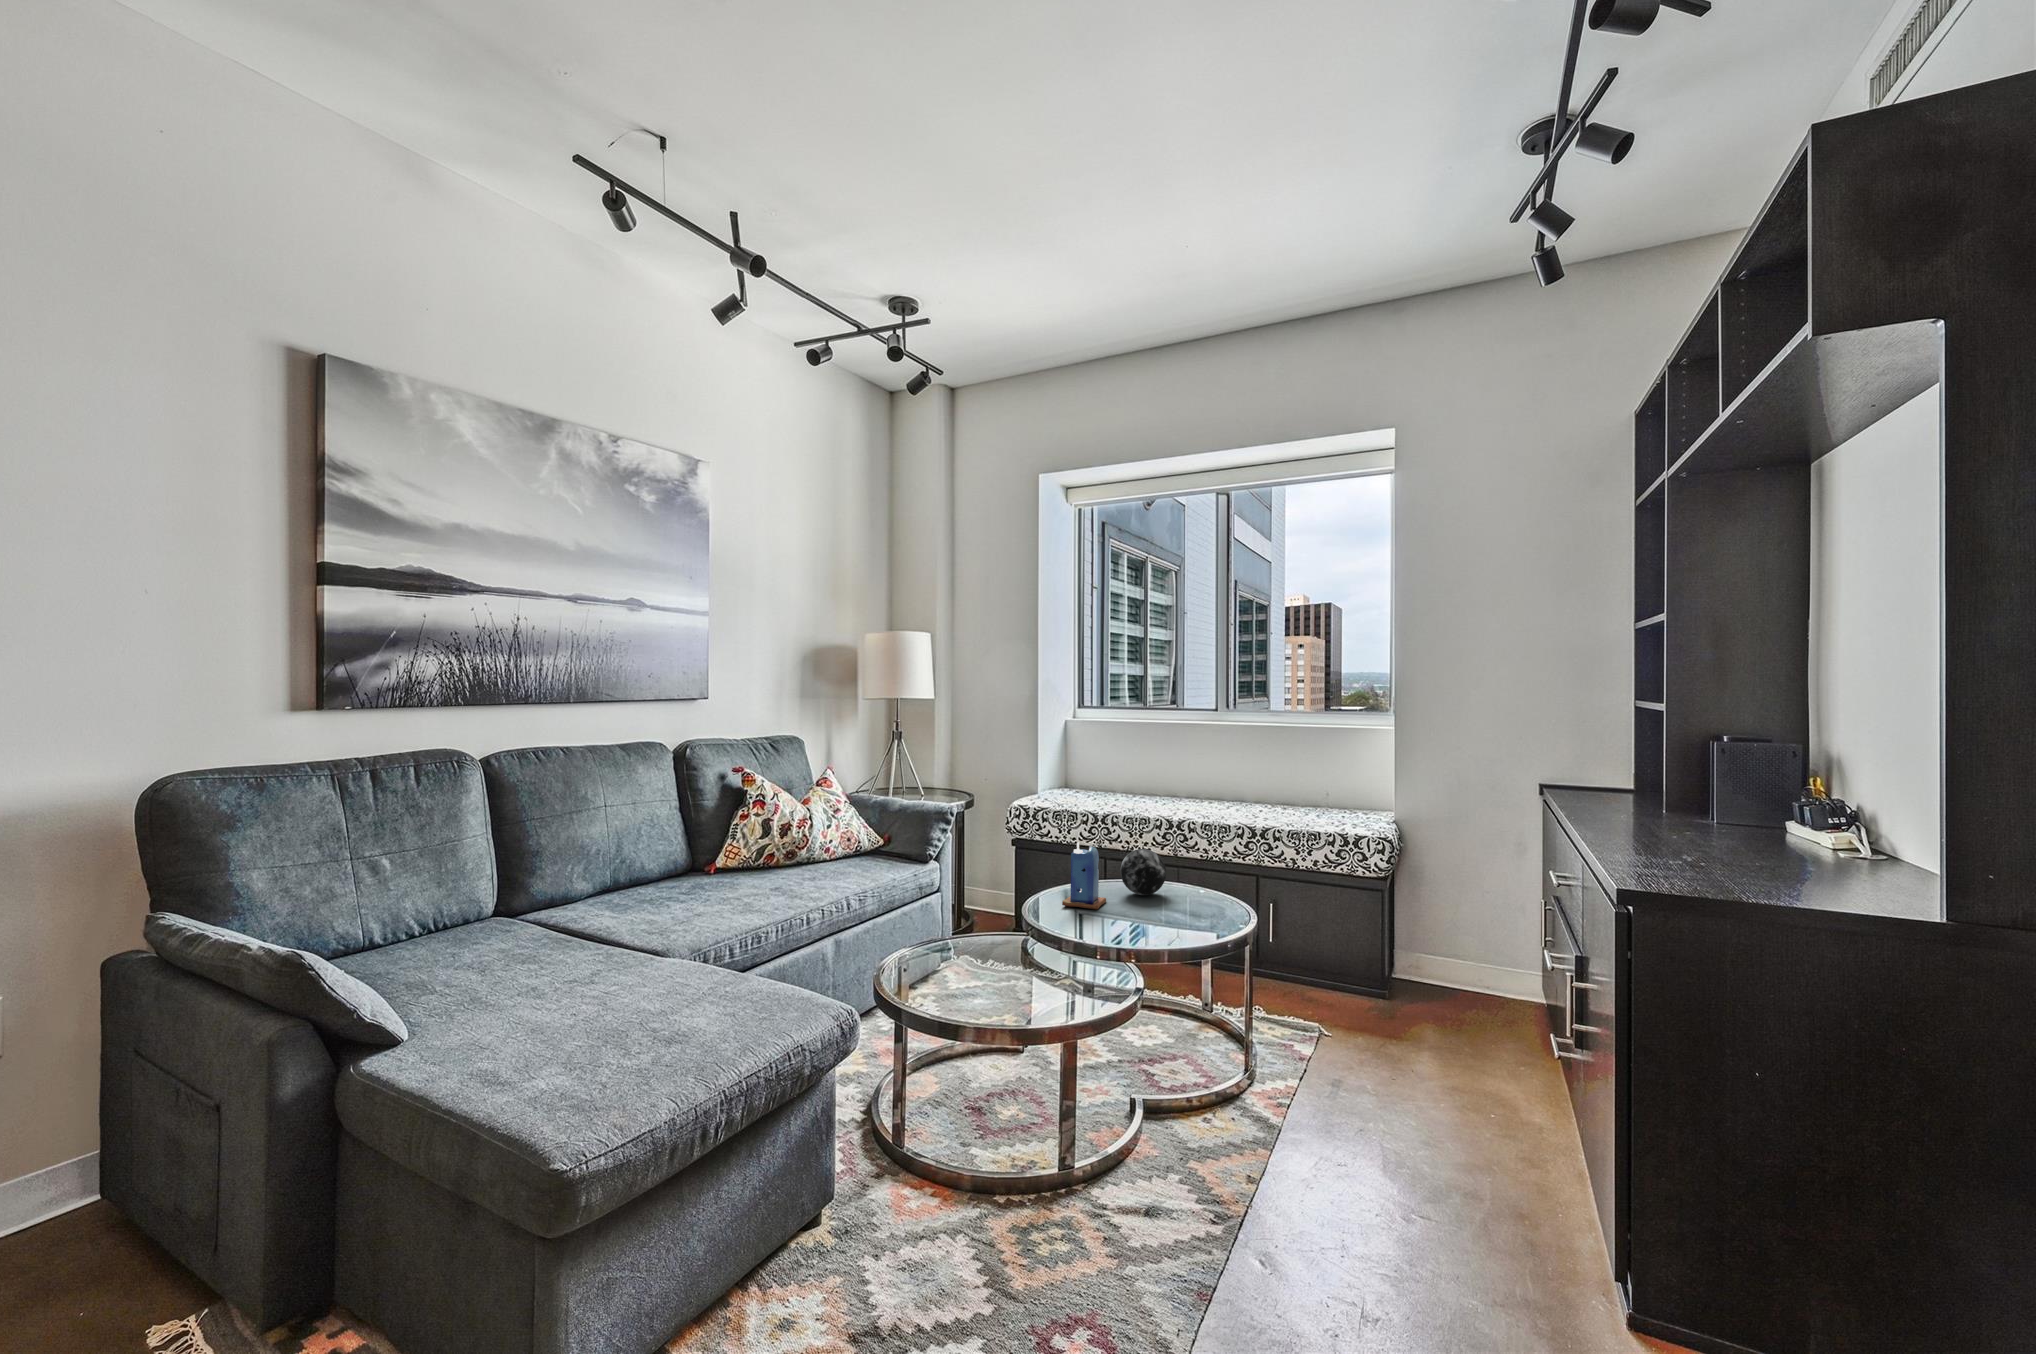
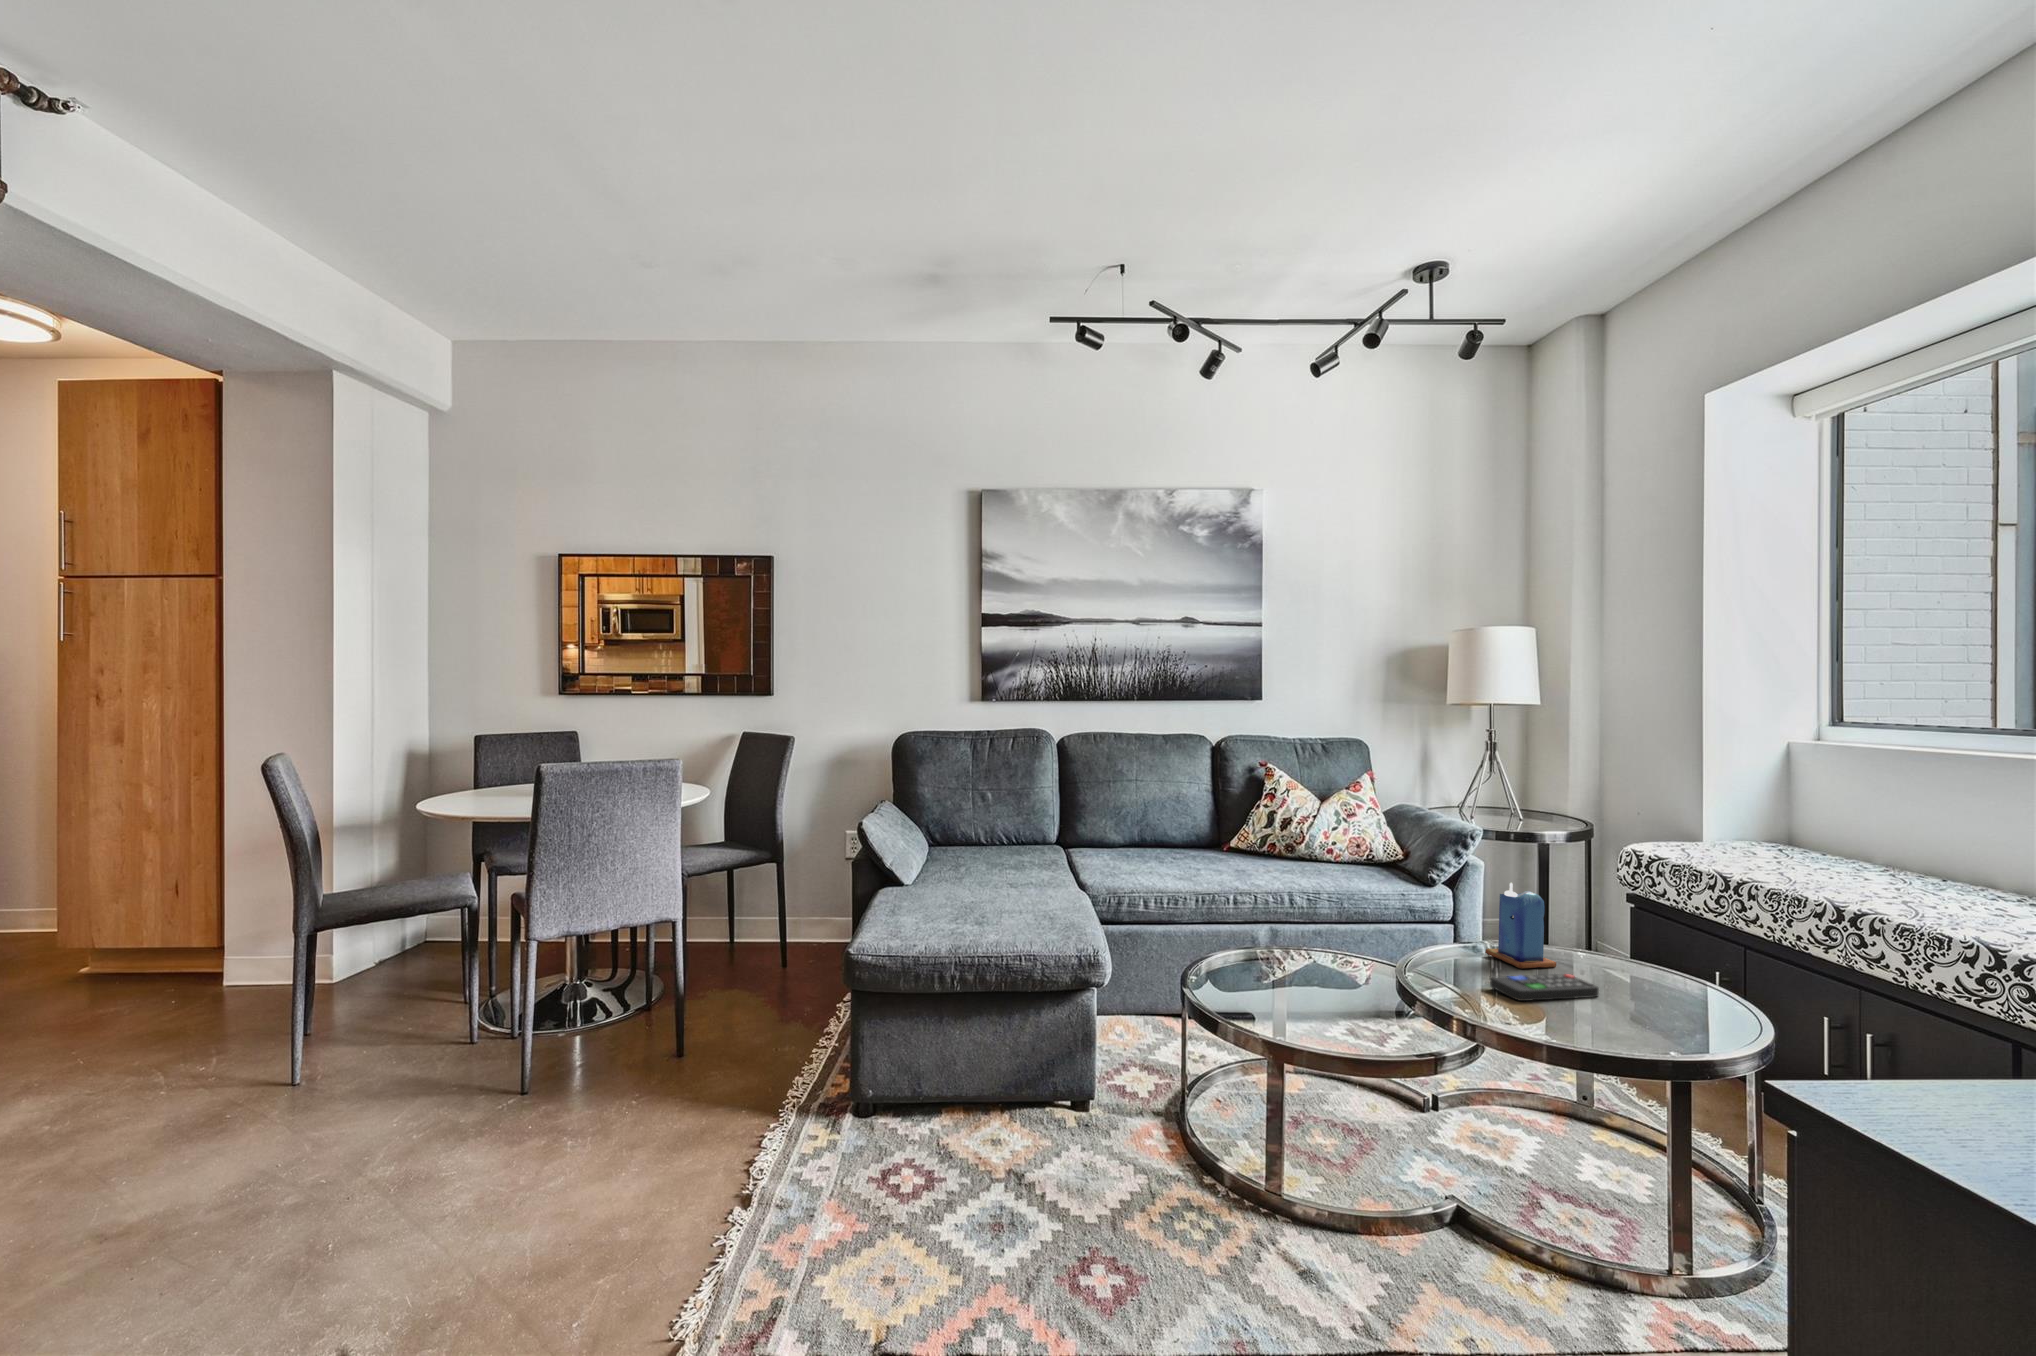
decorative orb: present [1121,849,1166,895] -> none [1593,914,1668,978]
remote control: none [1116,903,1161,931] -> present [1490,974,1599,1001]

